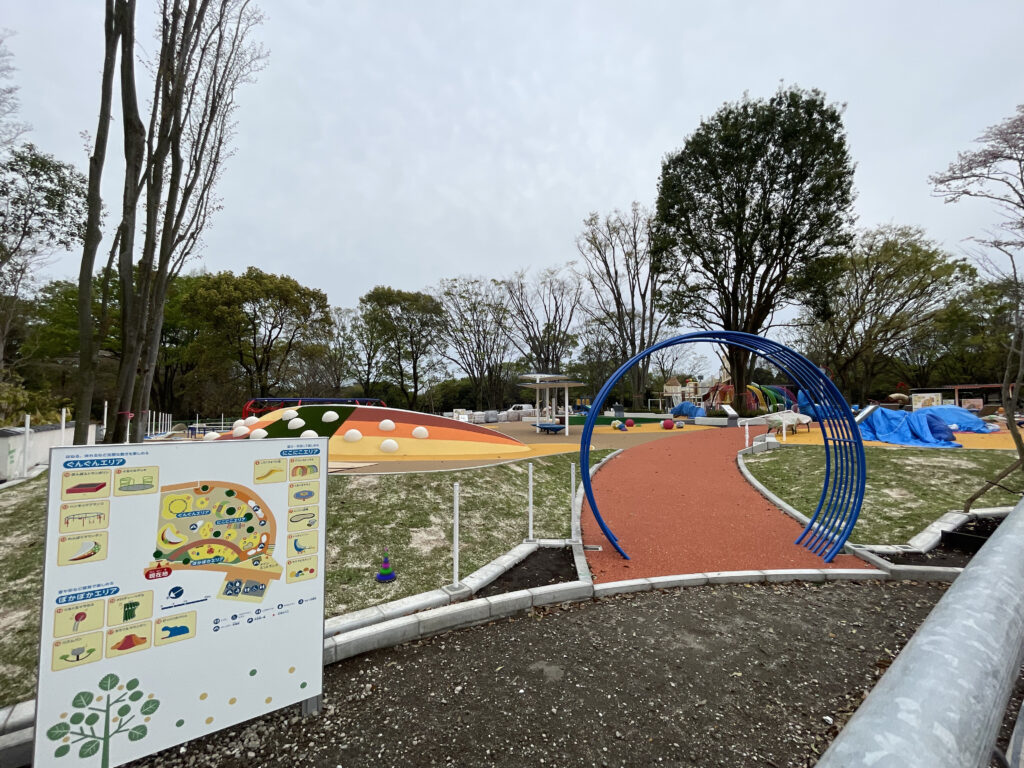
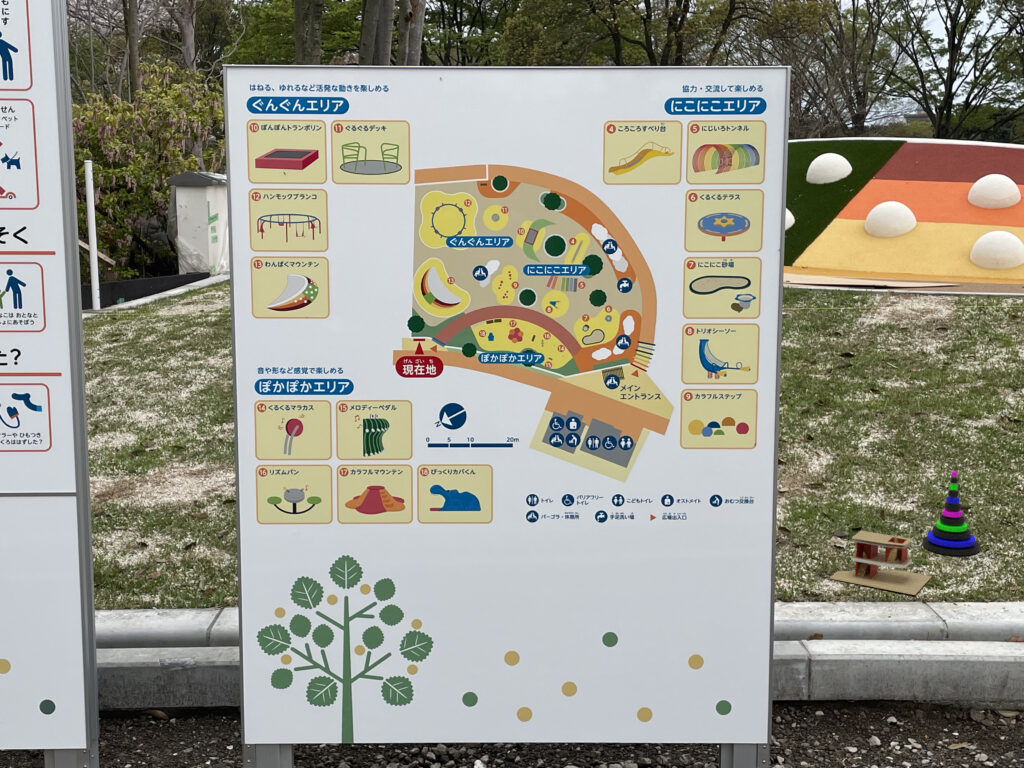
toy house: none [339,582,380,606] -> present [830,531,932,595]

